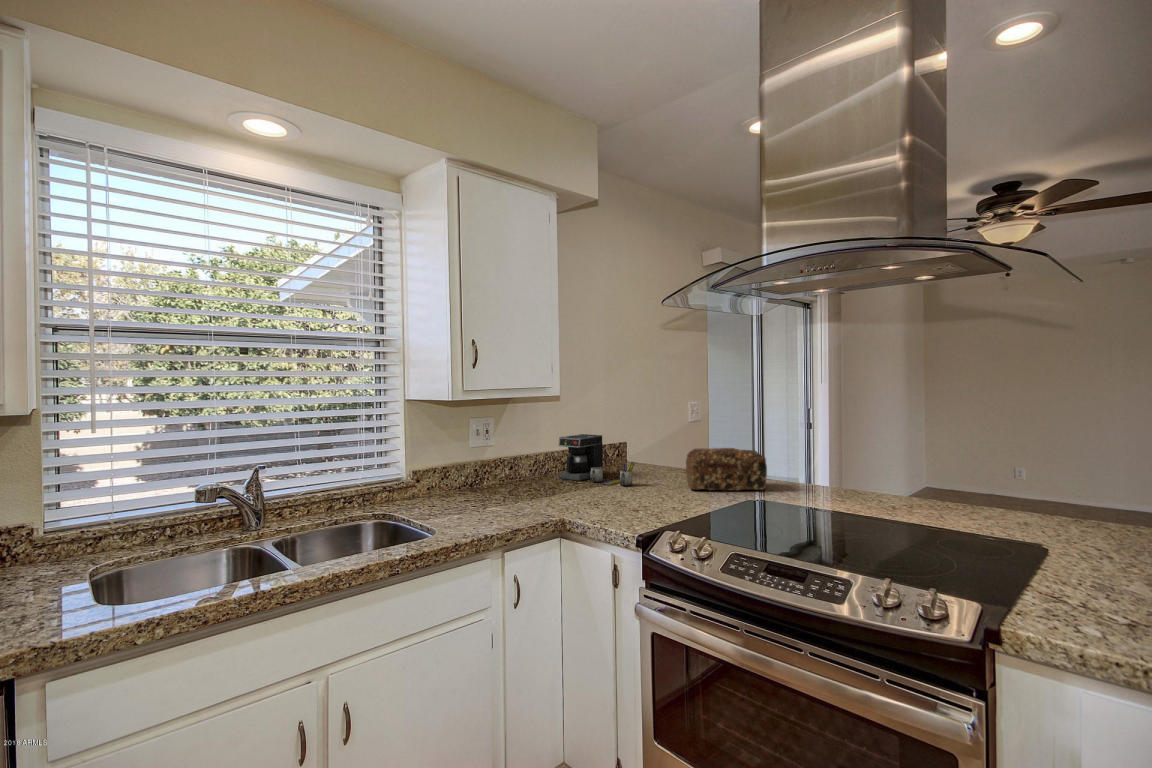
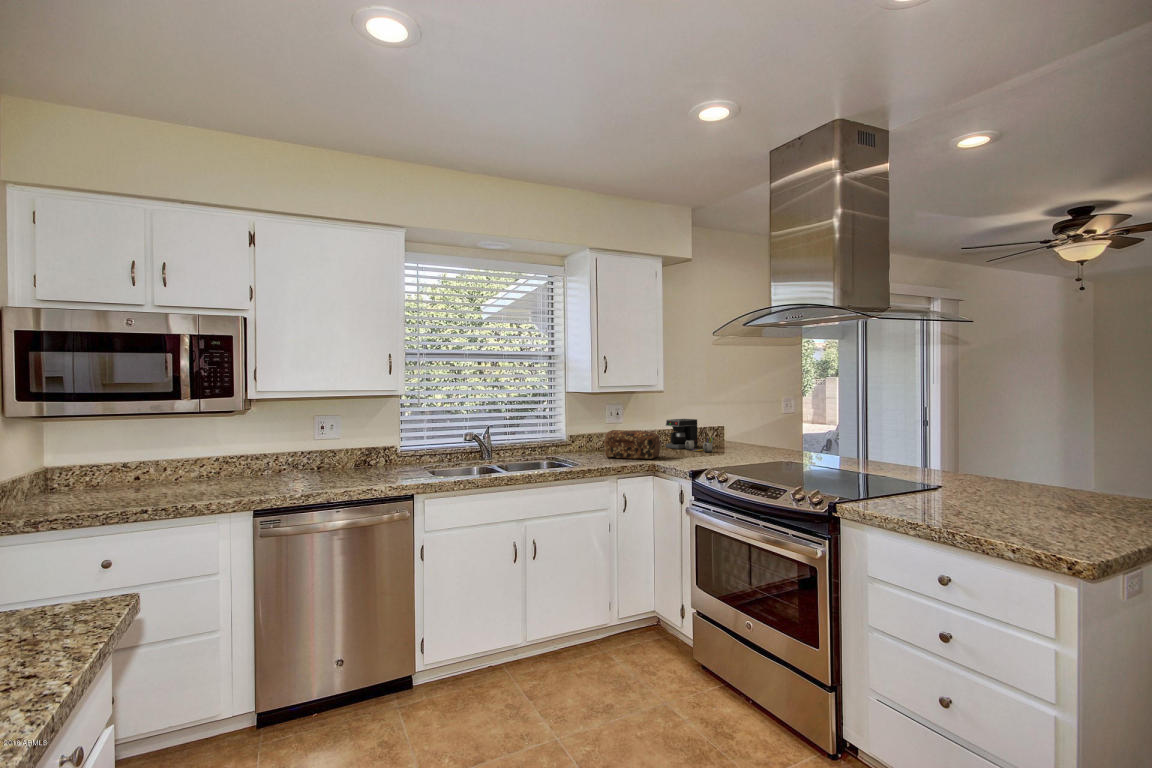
bread loaf: present [686,448,767,490] -> present [604,430,660,459]

